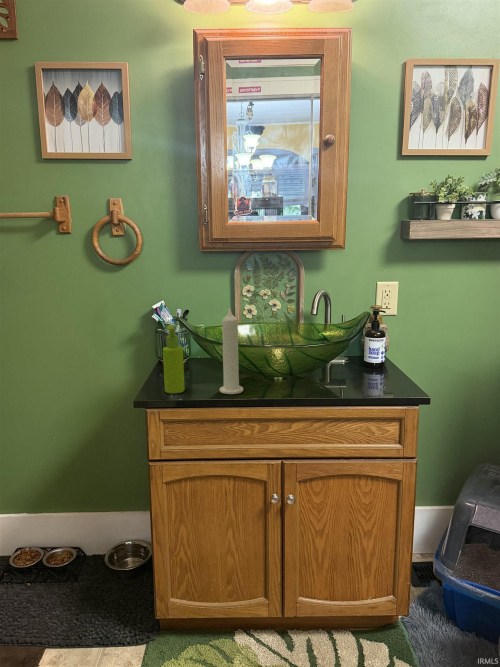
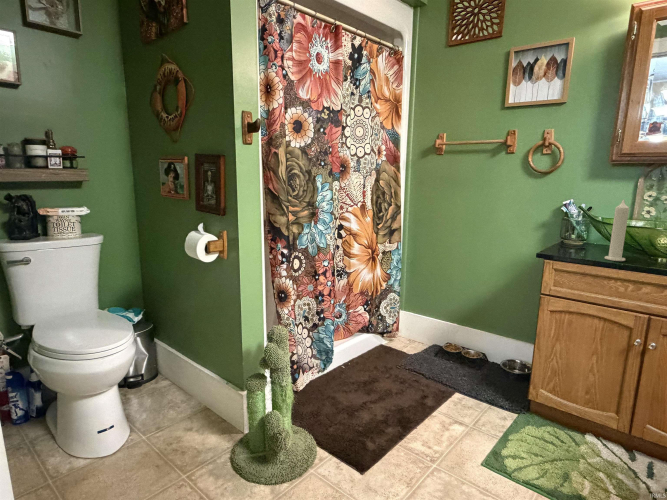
soap dispenser: present [163,325,185,393] -> none [561,209,580,254]

